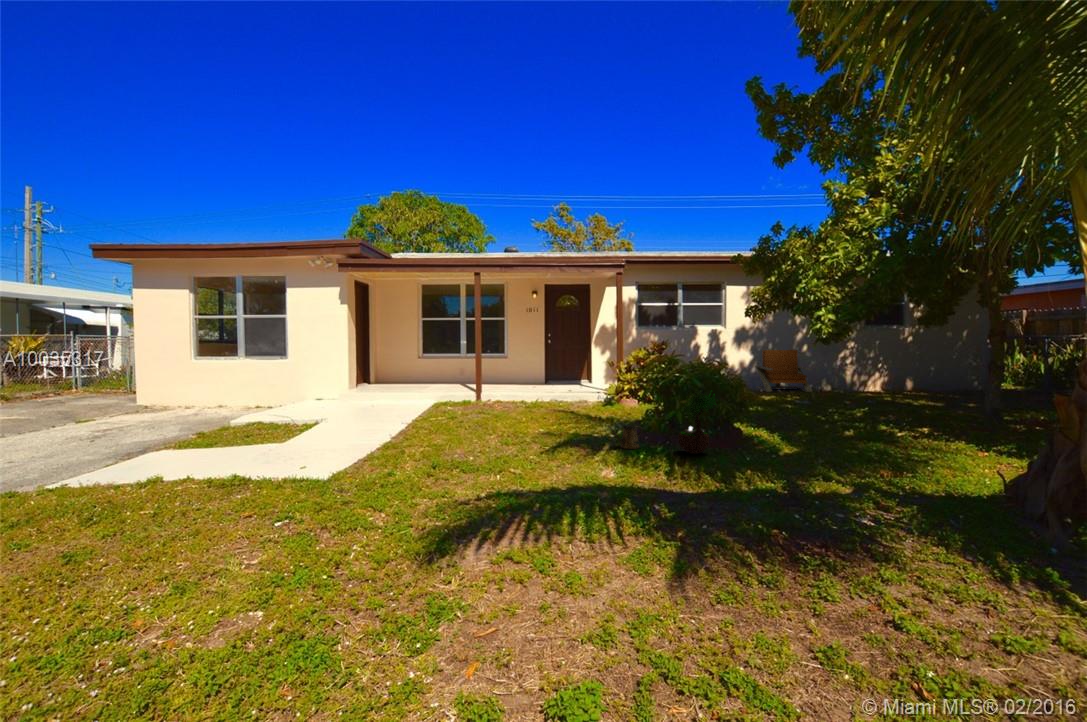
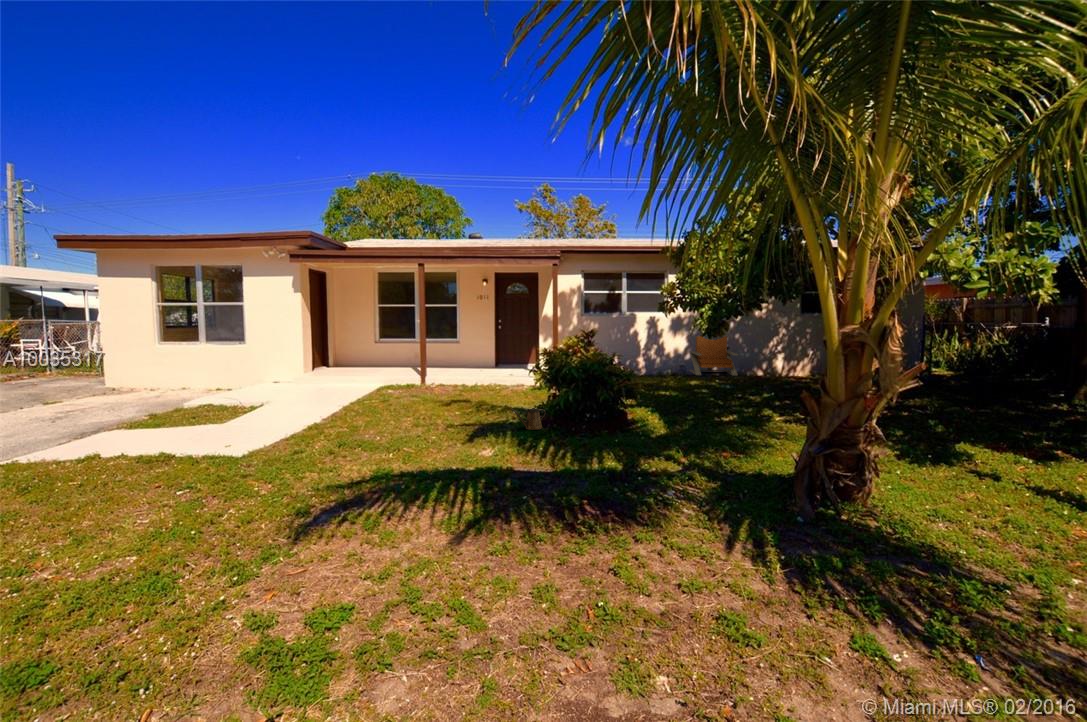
potted tree: present [678,392,714,454] -> none [569,374,605,434]

